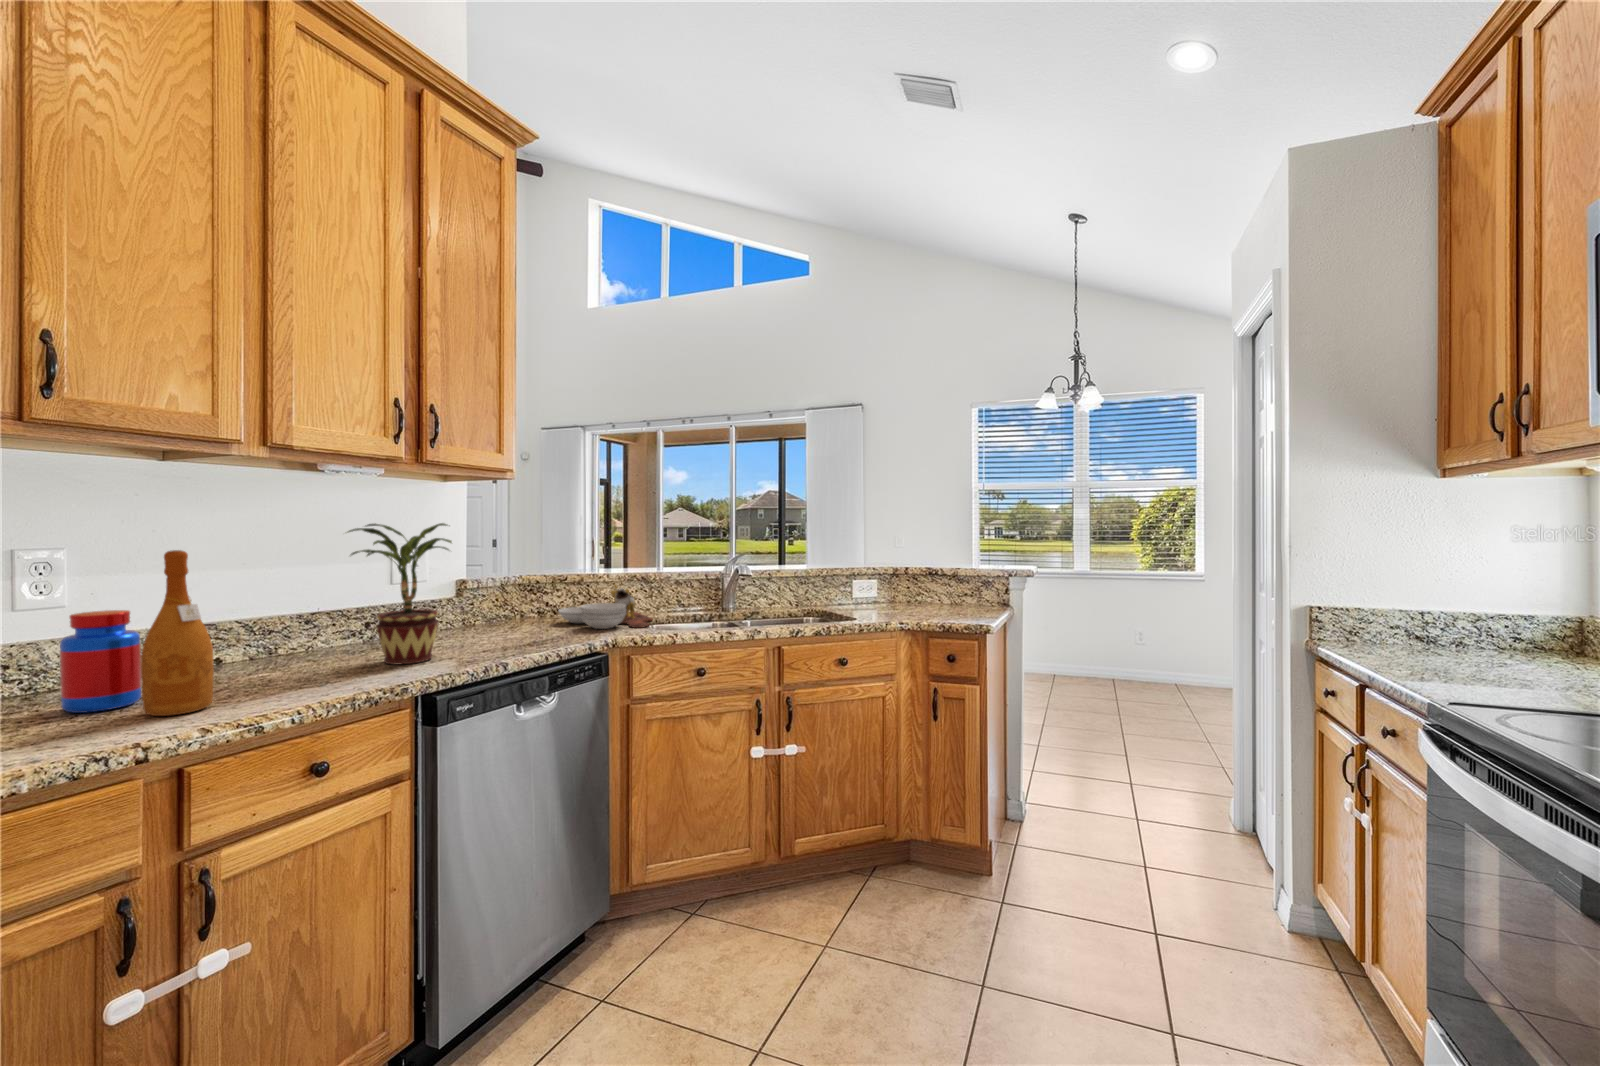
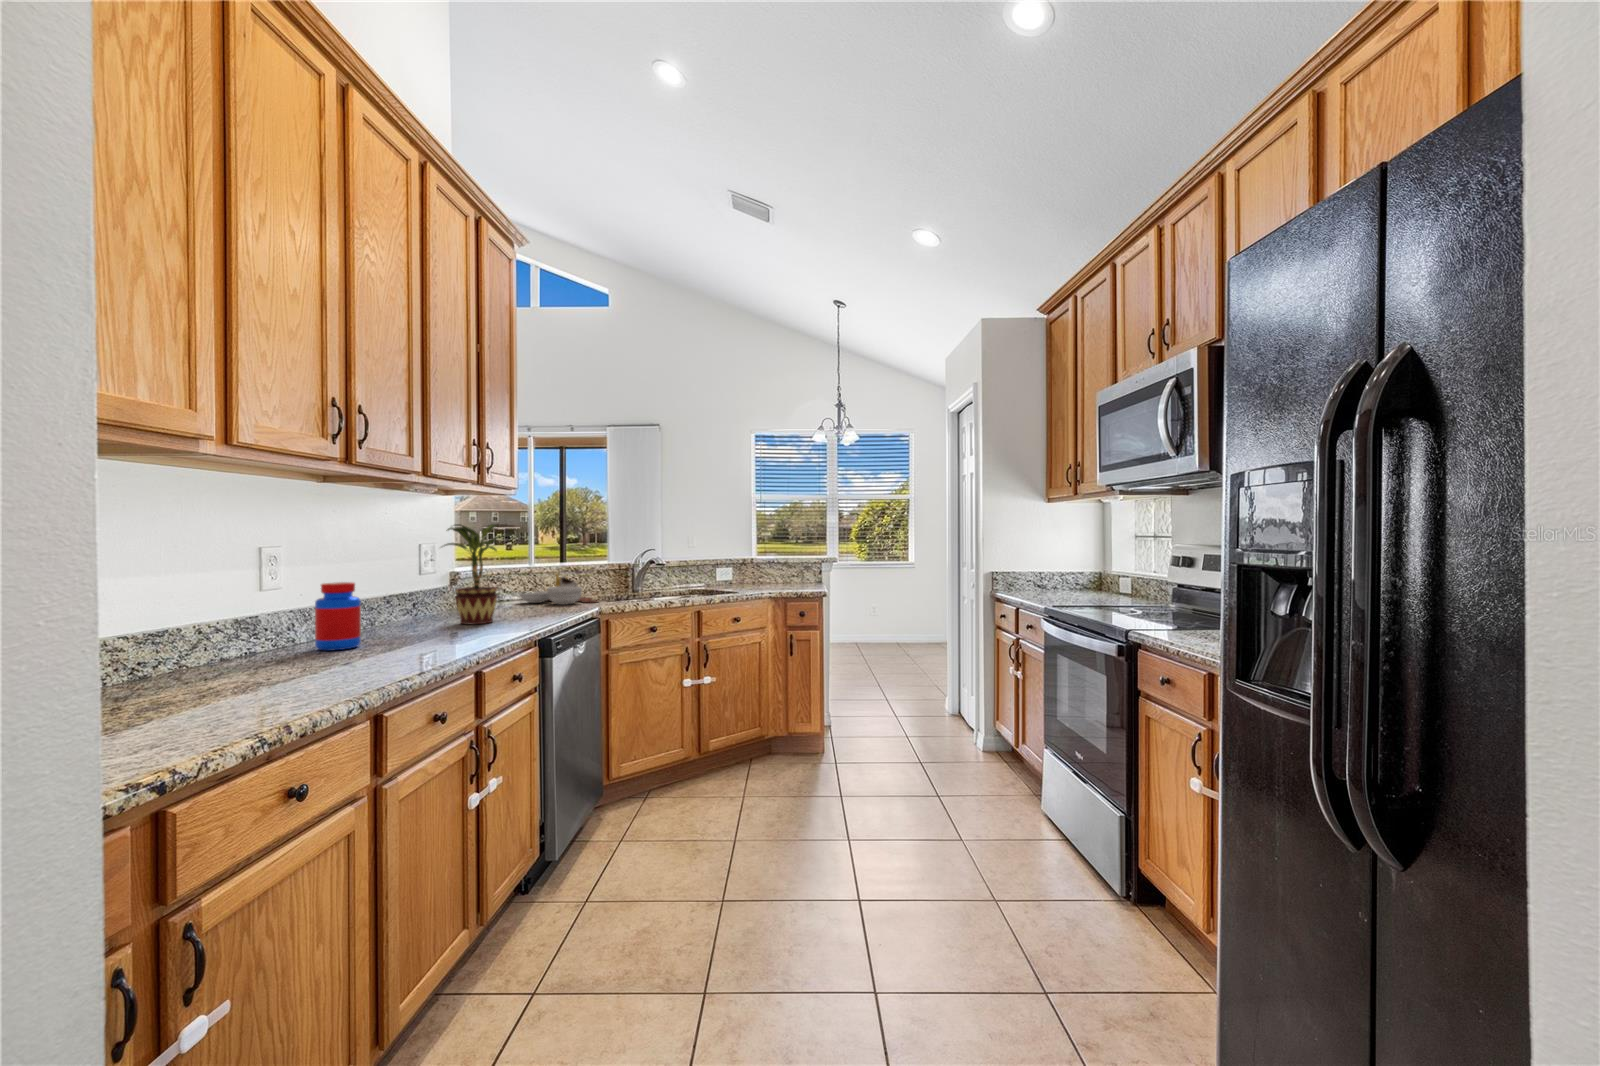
wine bottle: present [141,550,214,716] -> none [389,540,428,647]

